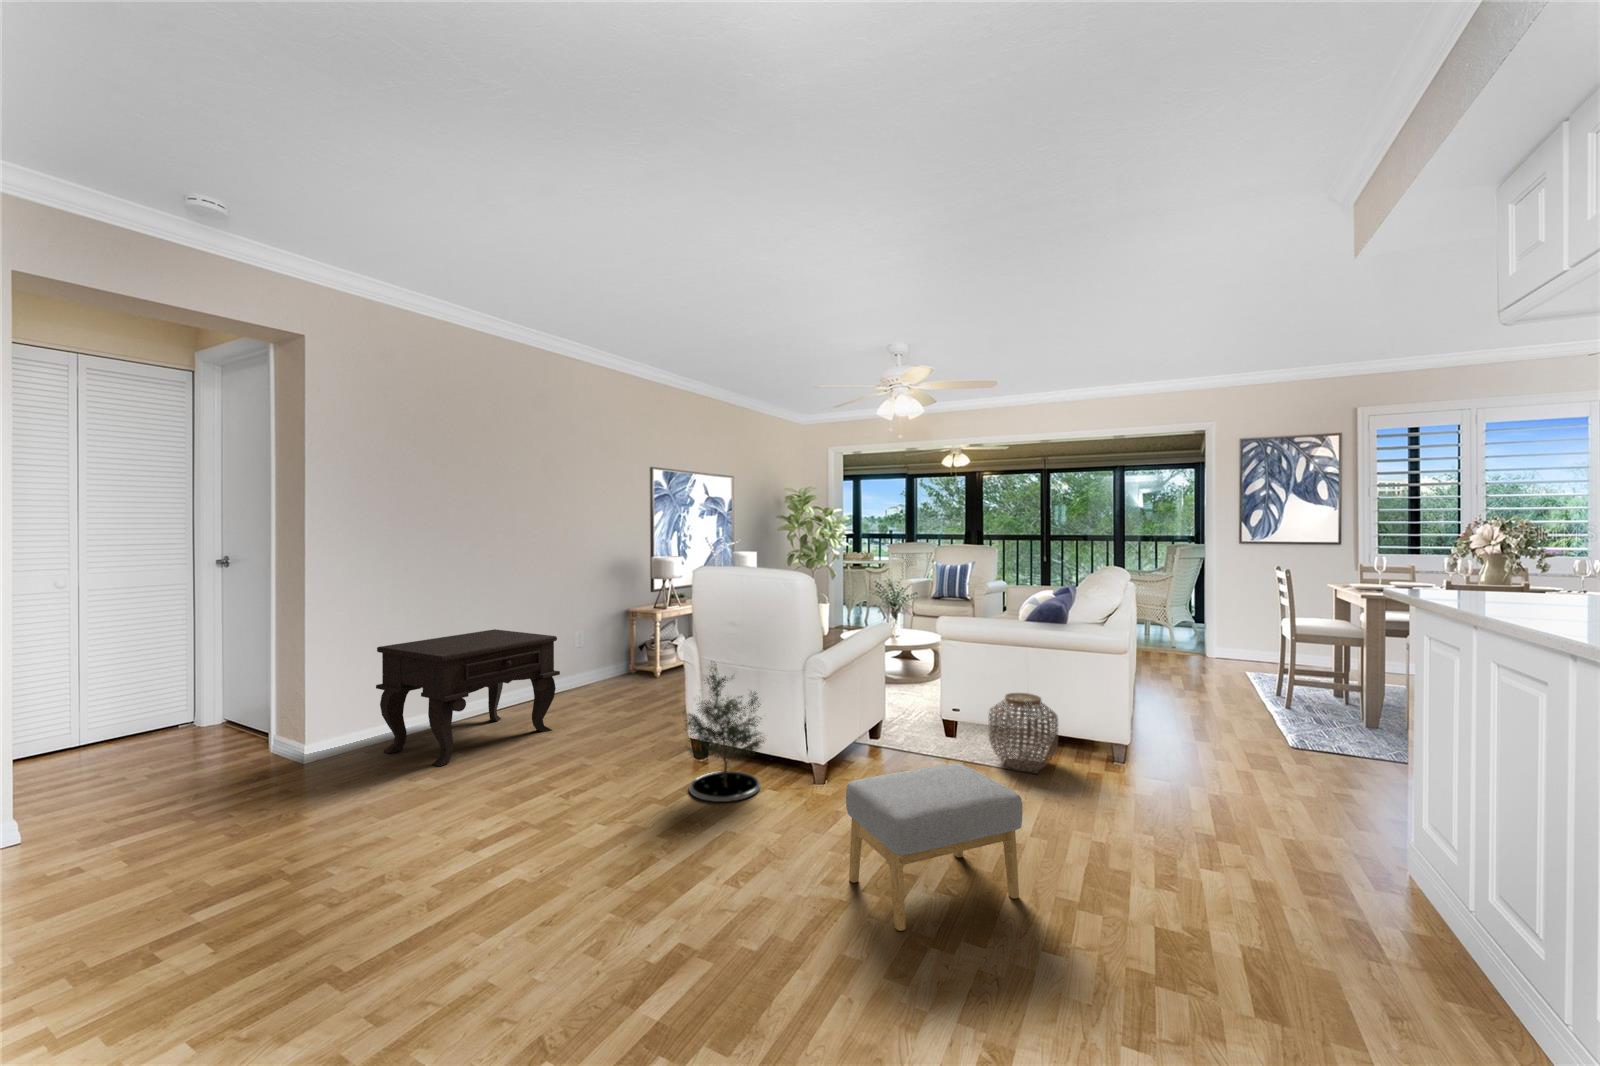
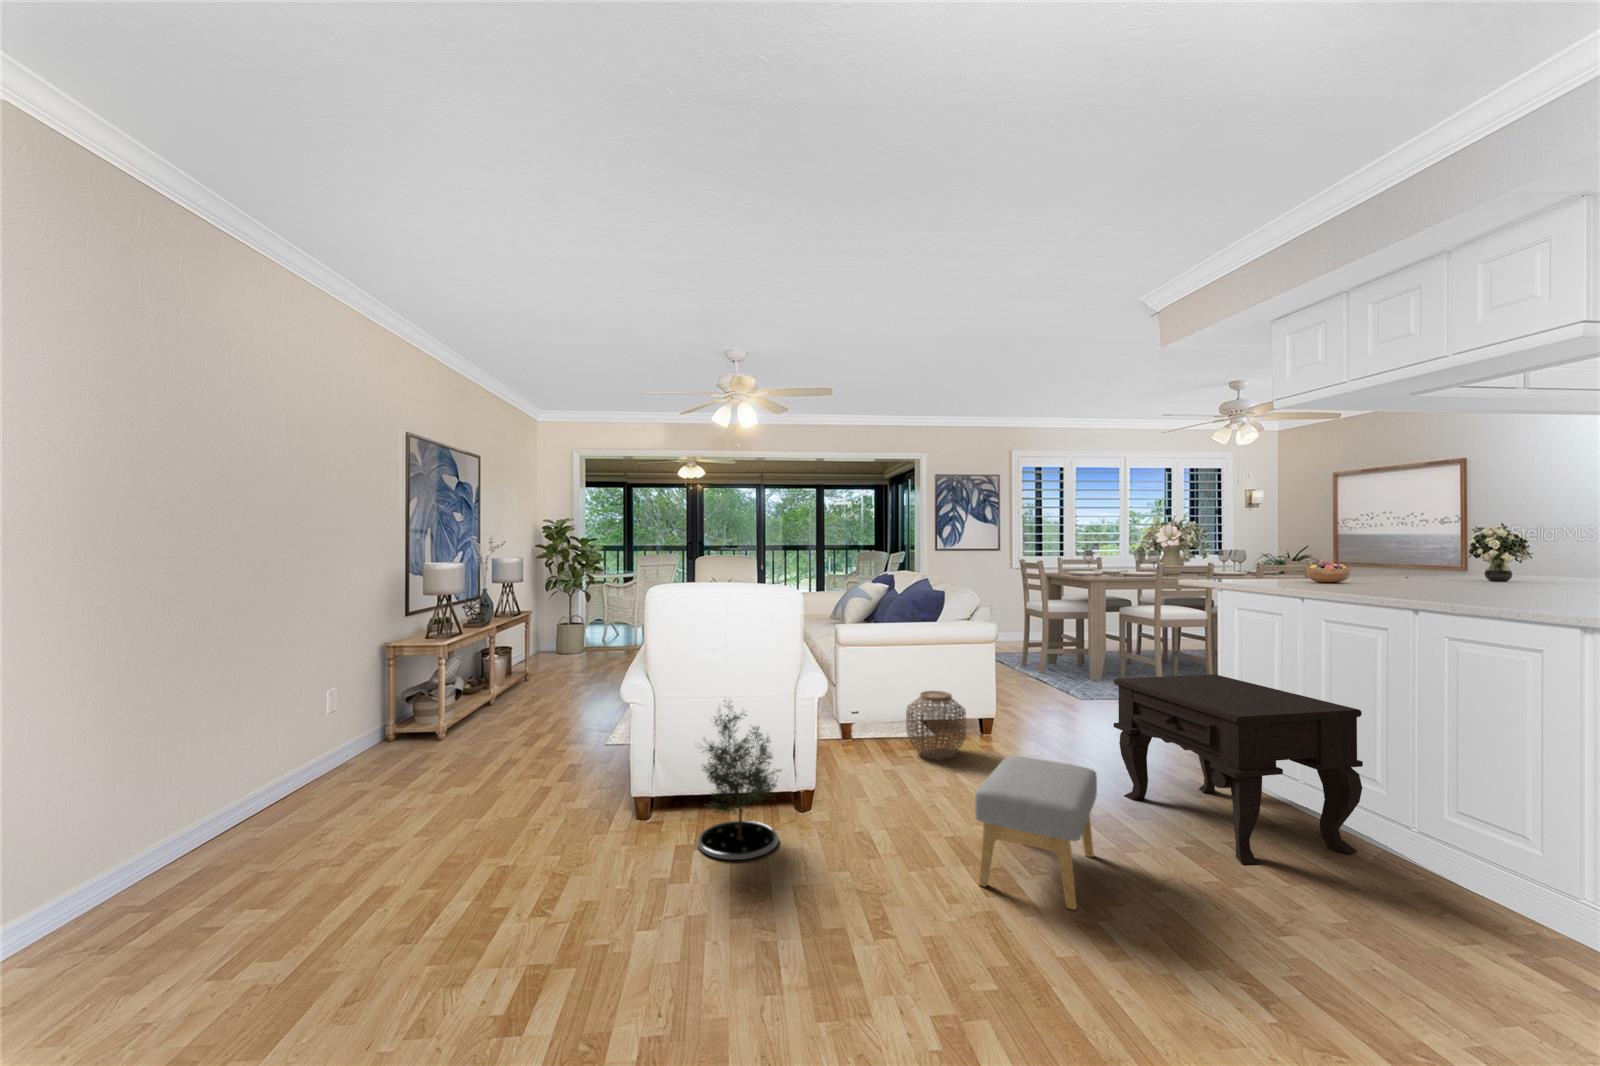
side table: present [376,629,560,766] -> present [1114,674,1363,864]

